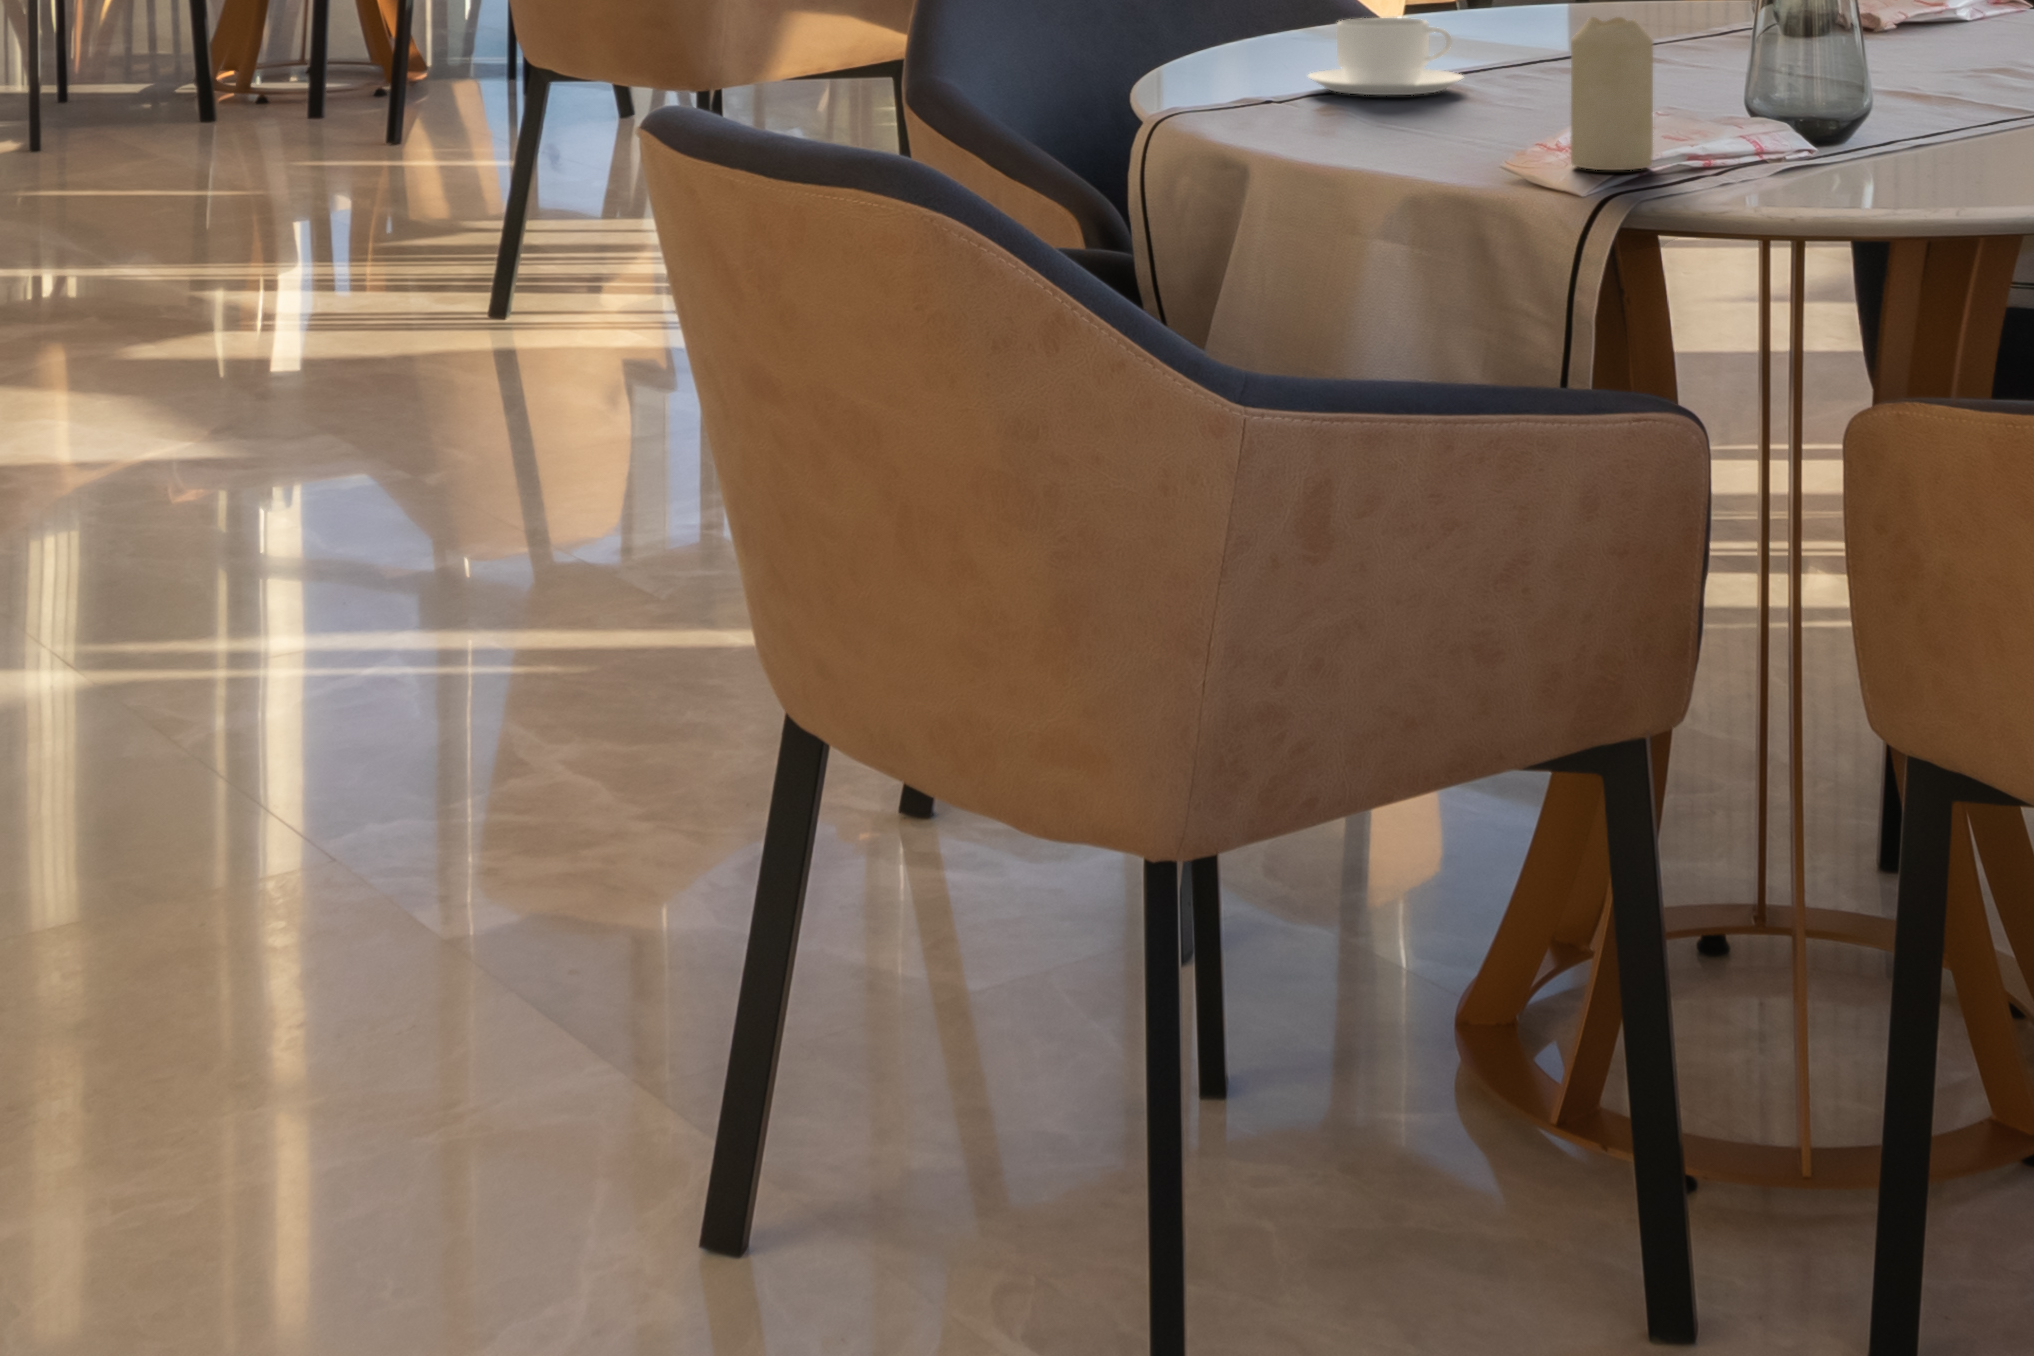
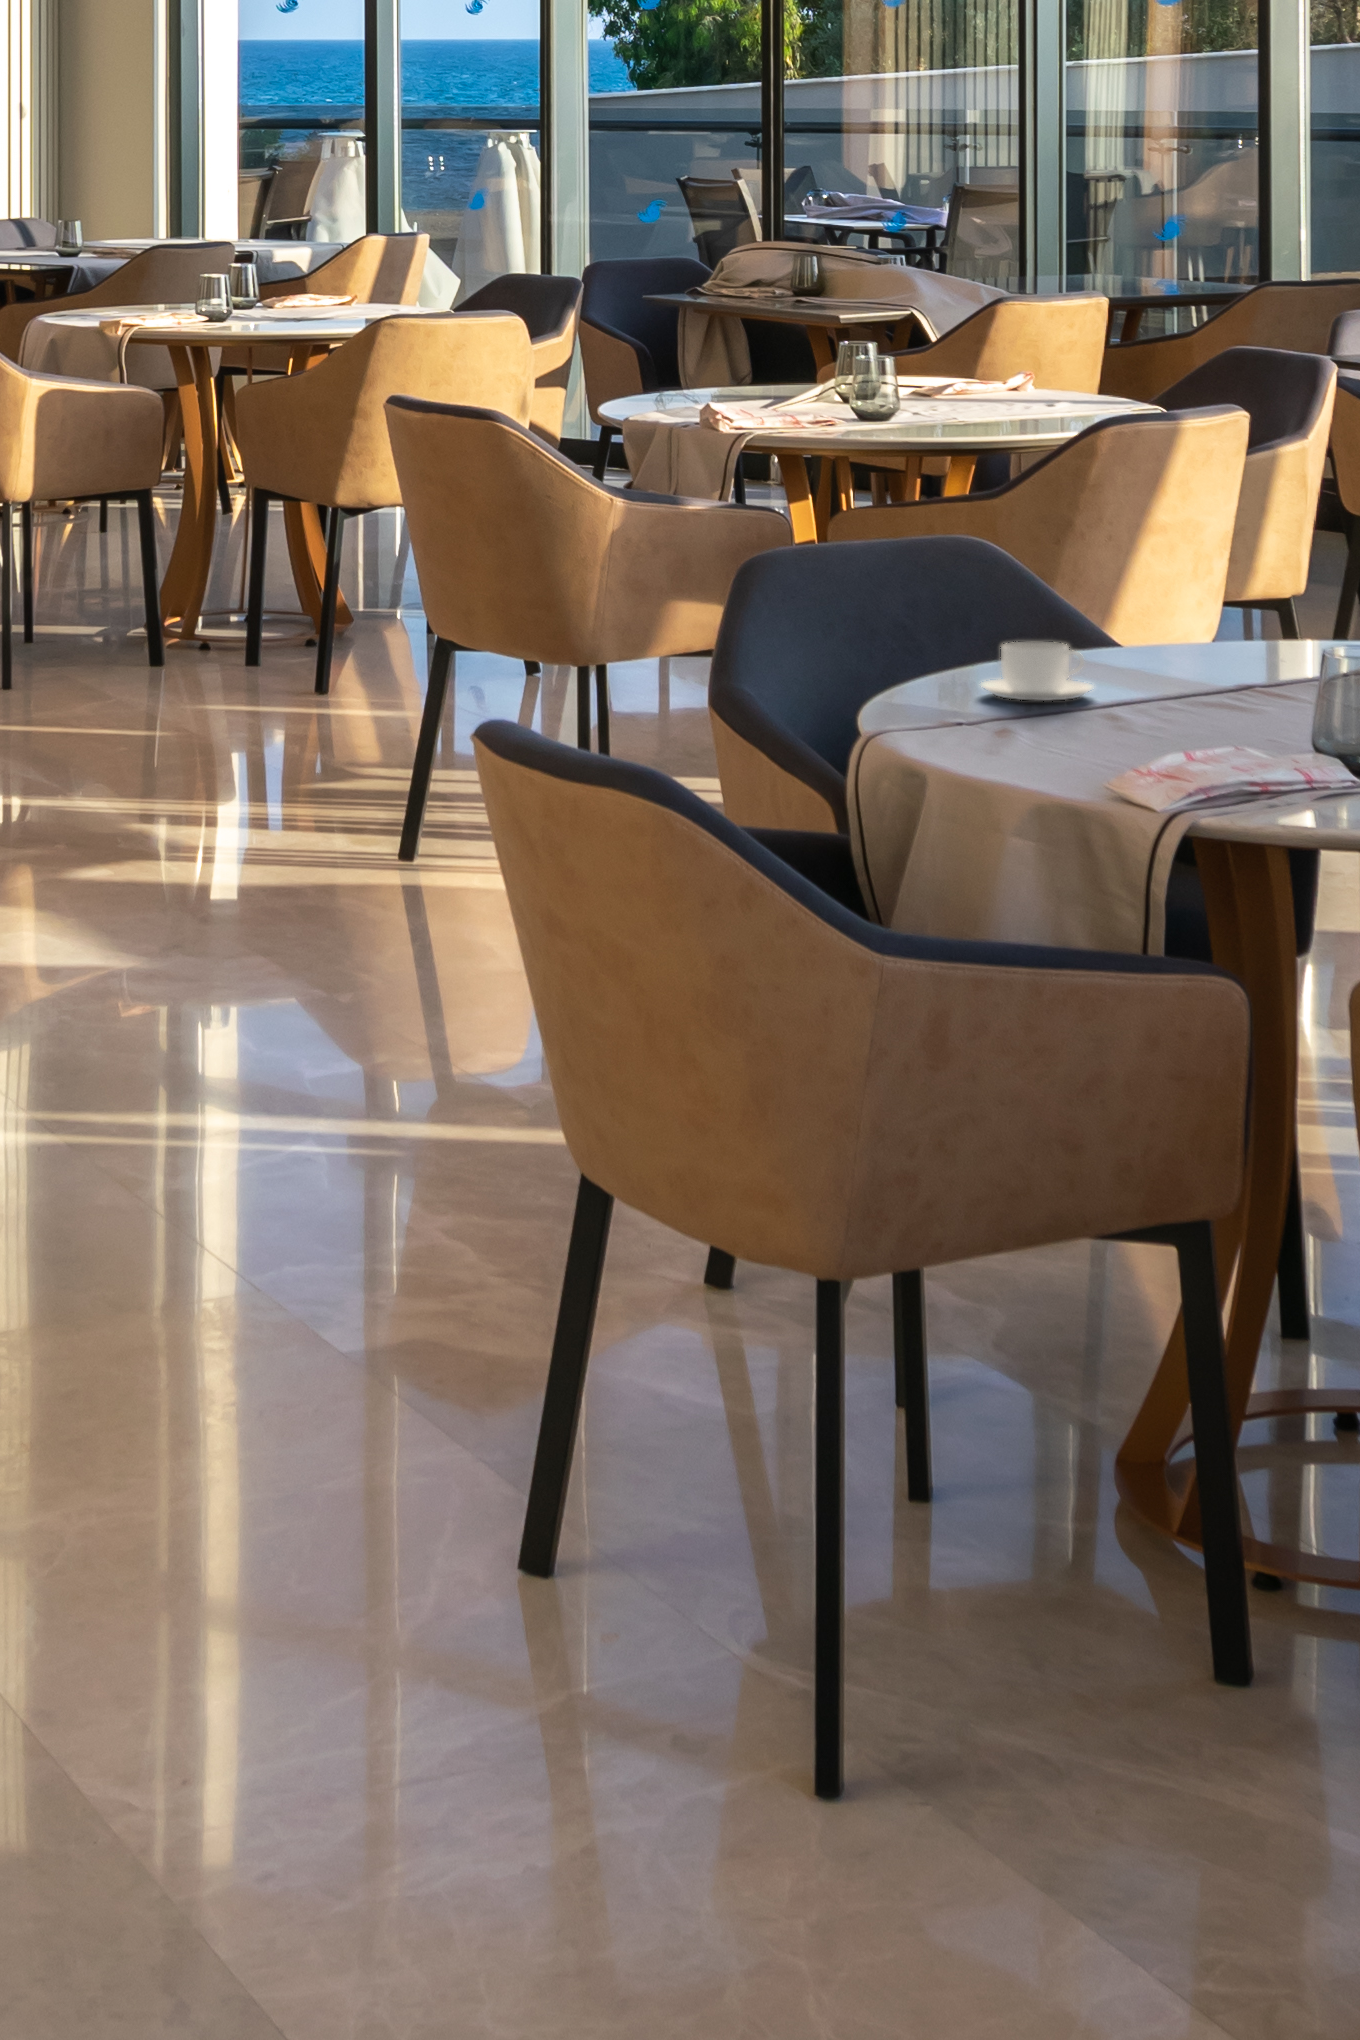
candle: present [1571,17,1653,170] -> none [1134,653,1191,762]

